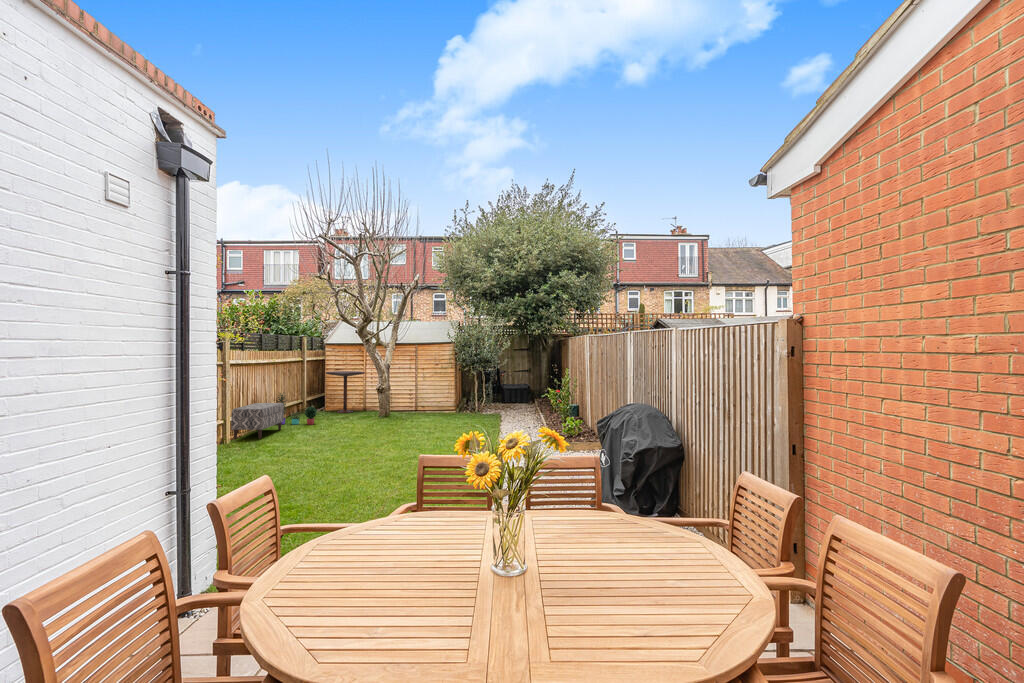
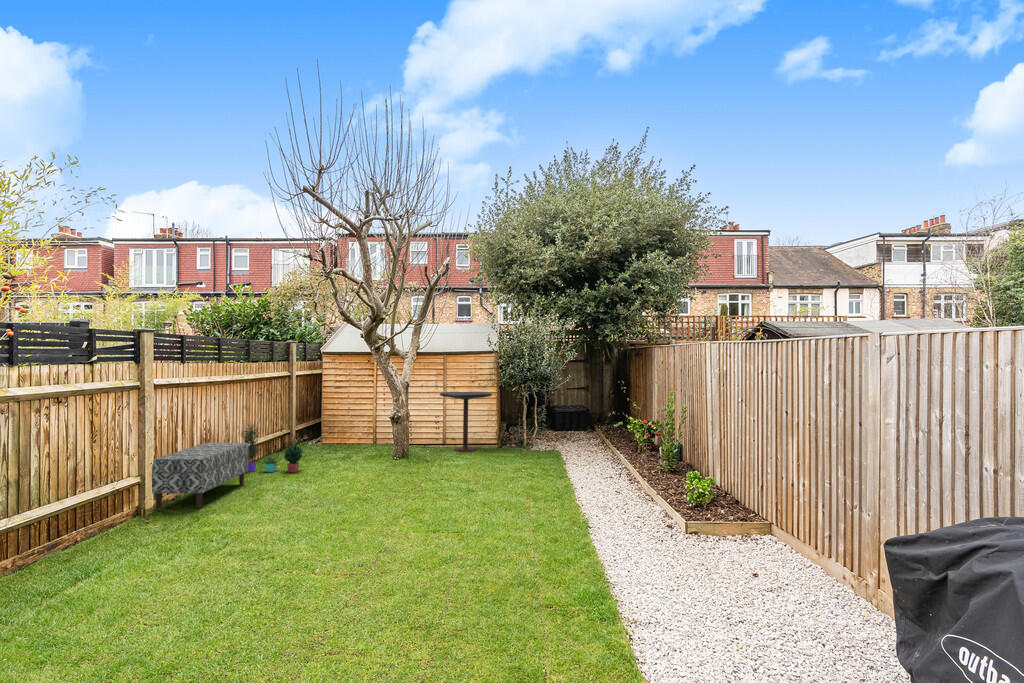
pedestal table: present [326,371,365,413] -> present [440,391,492,451]

